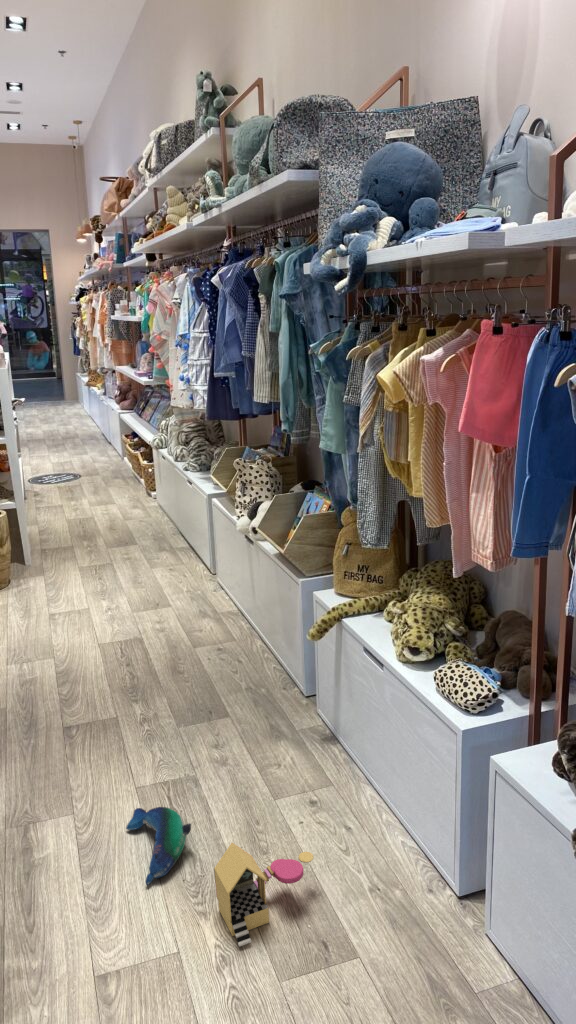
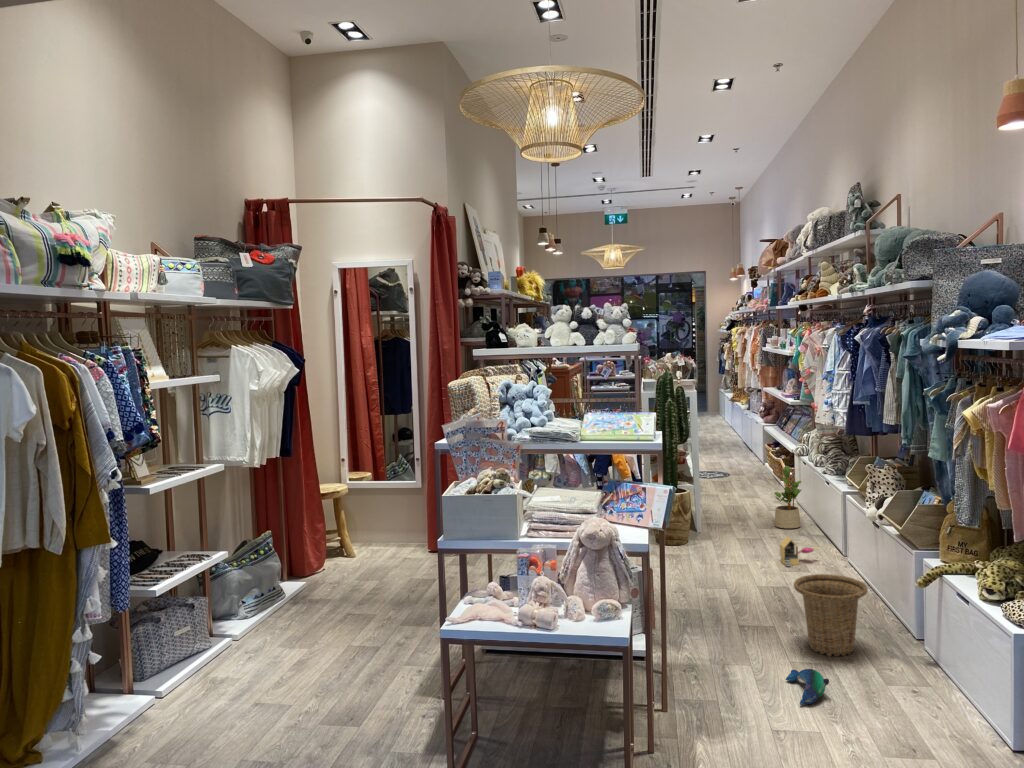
potted plant: none [126,464,160,544] -> present [775,466,801,528]
basket: none [136,631,242,758] -> present [794,574,867,656]
toy house: present [214,843,314,946] -> present [780,537,818,566]

